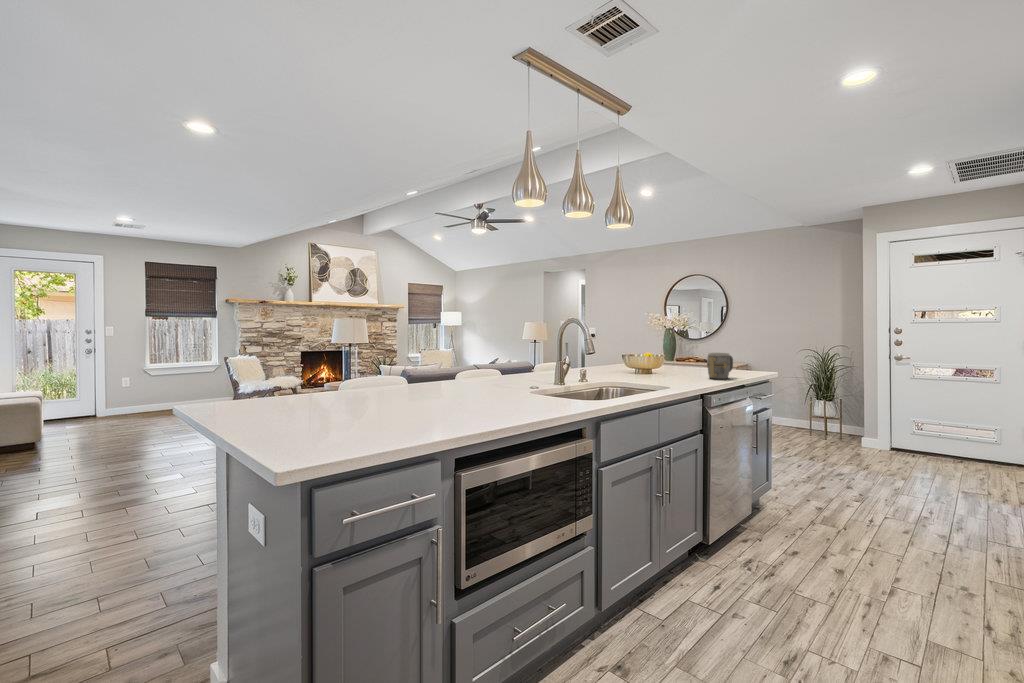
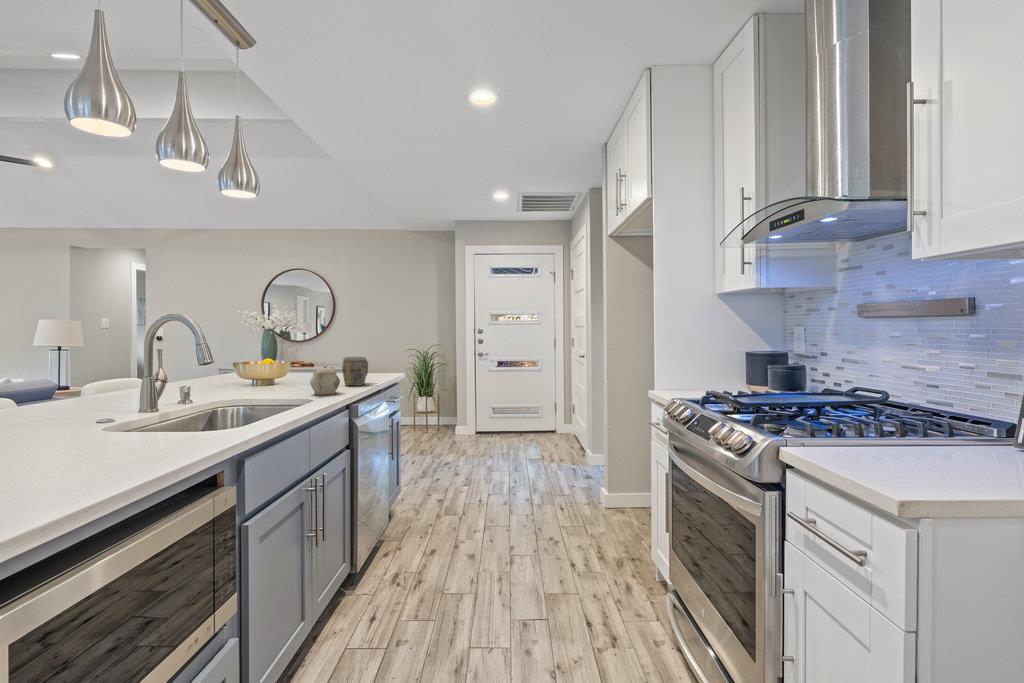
teapot: none [673,359,699,384] -> present [310,366,340,395]

